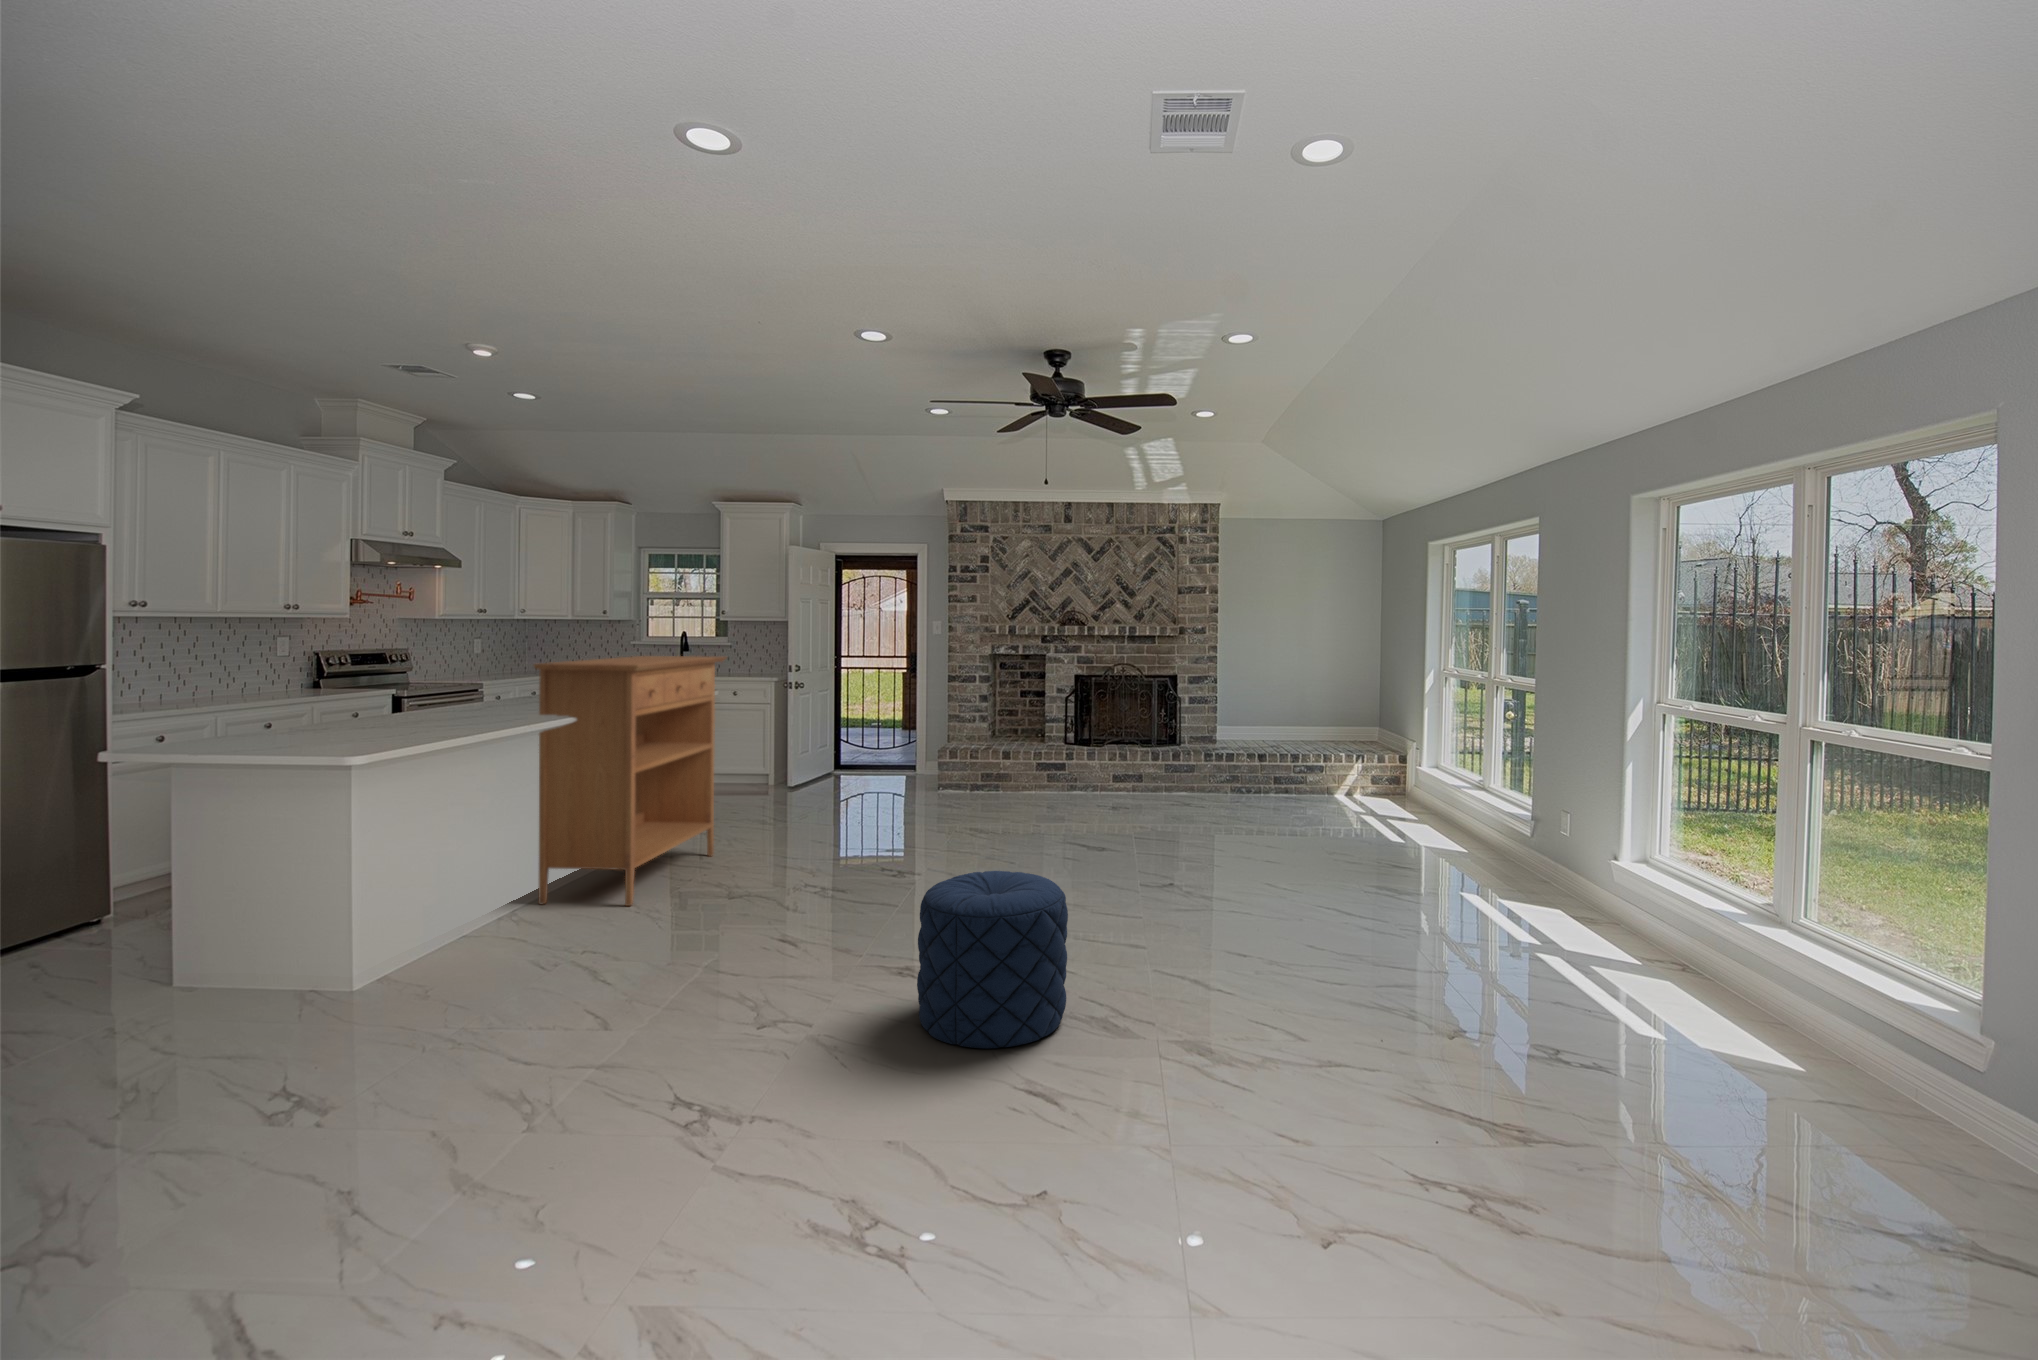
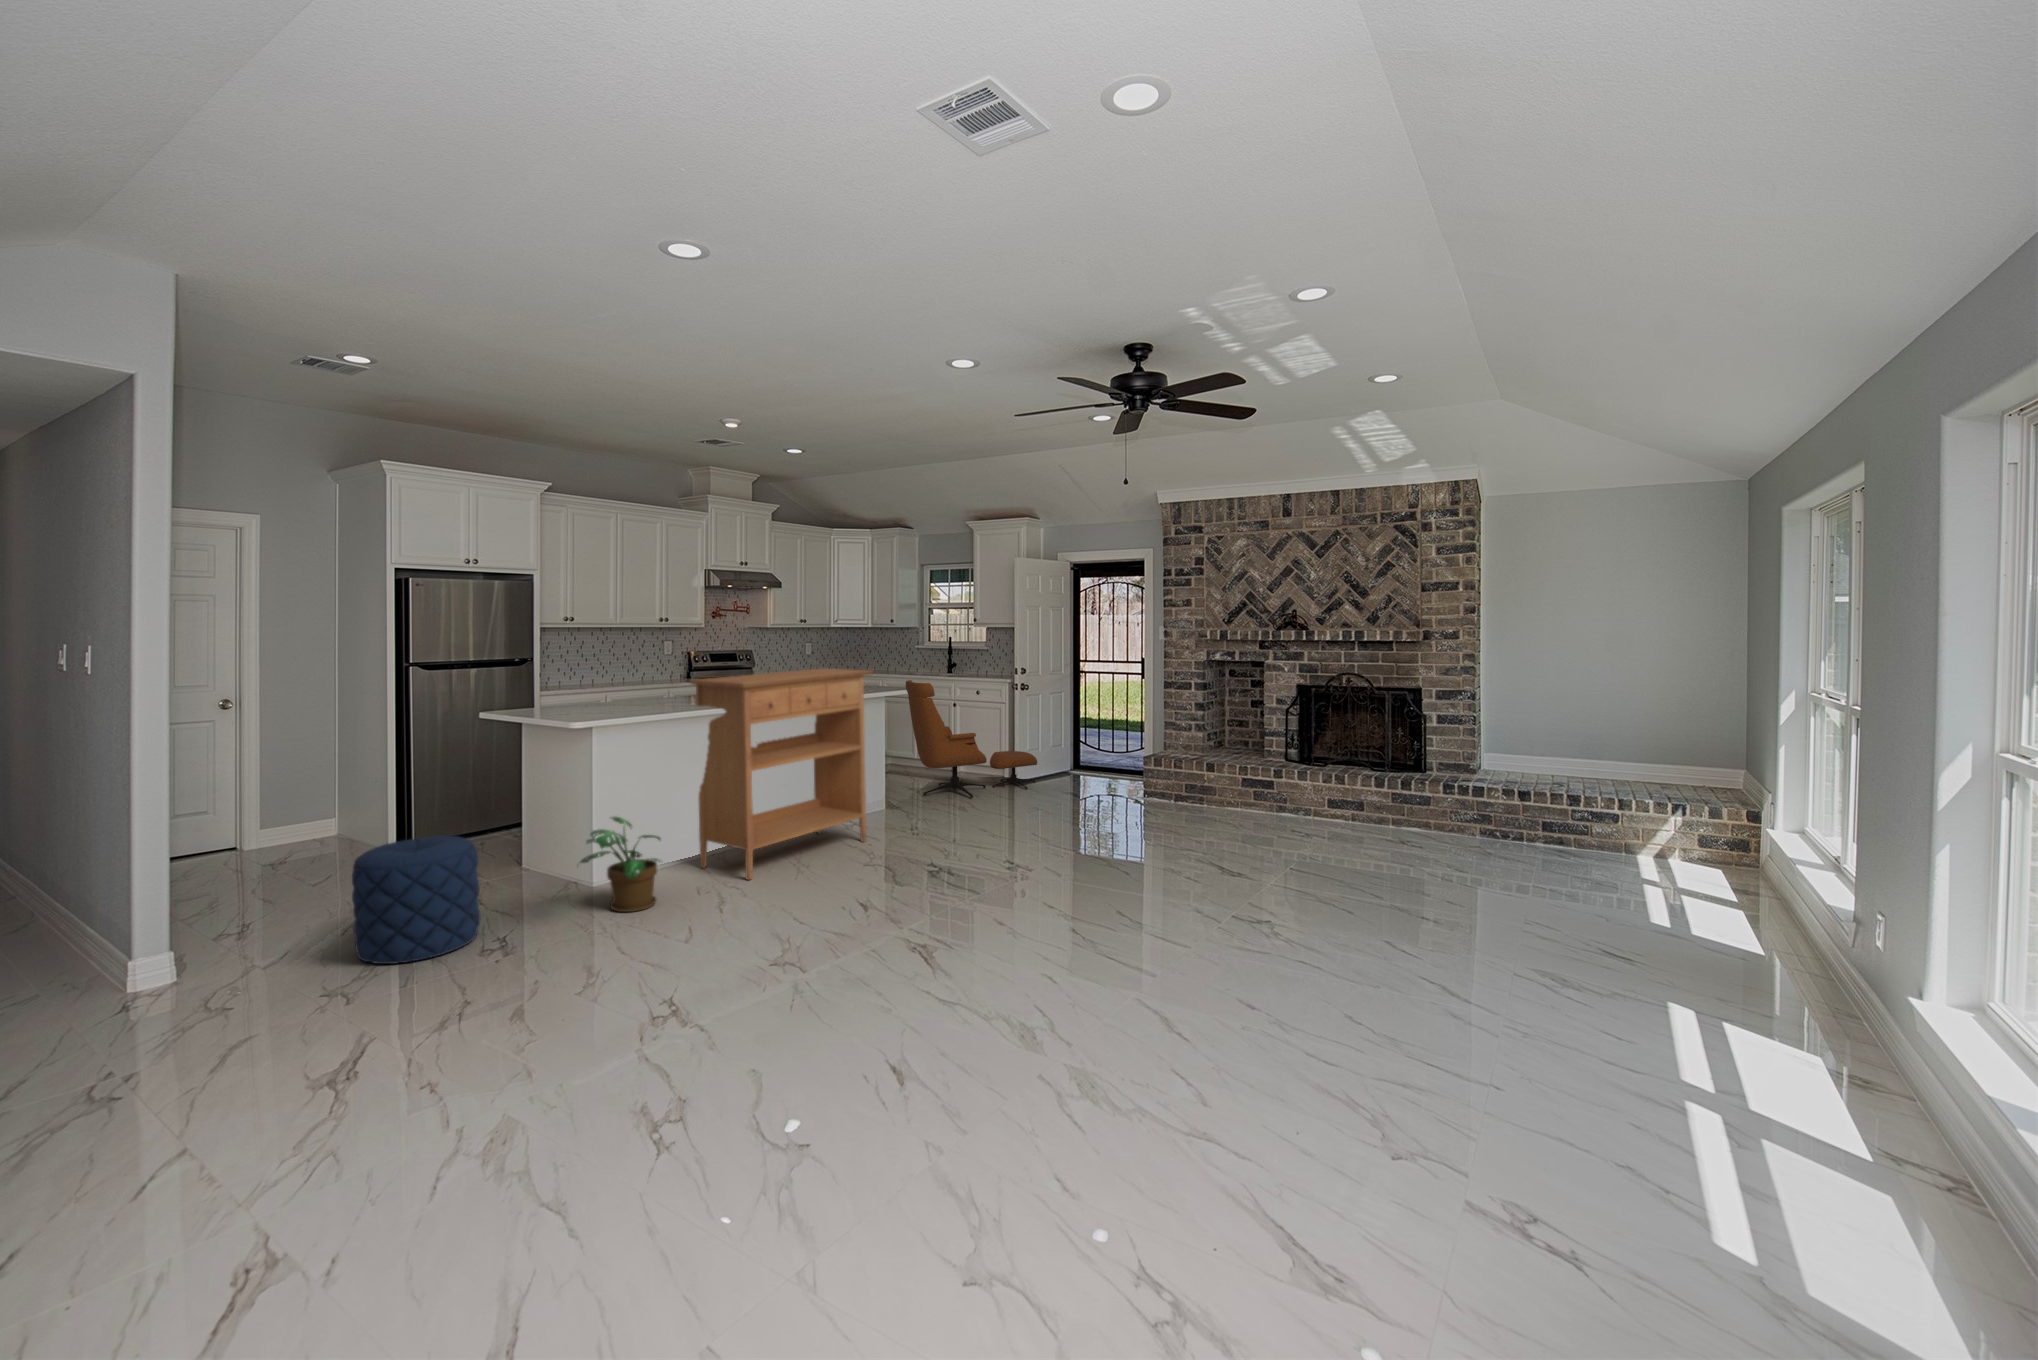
lounge chair: none [687,676,825,809] -> present [906,680,1037,798]
potted plant: none [427,841,565,959] -> present [577,816,660,912]
pouf: present [917,871,1068,1048] -> present [352,836,481,964]

